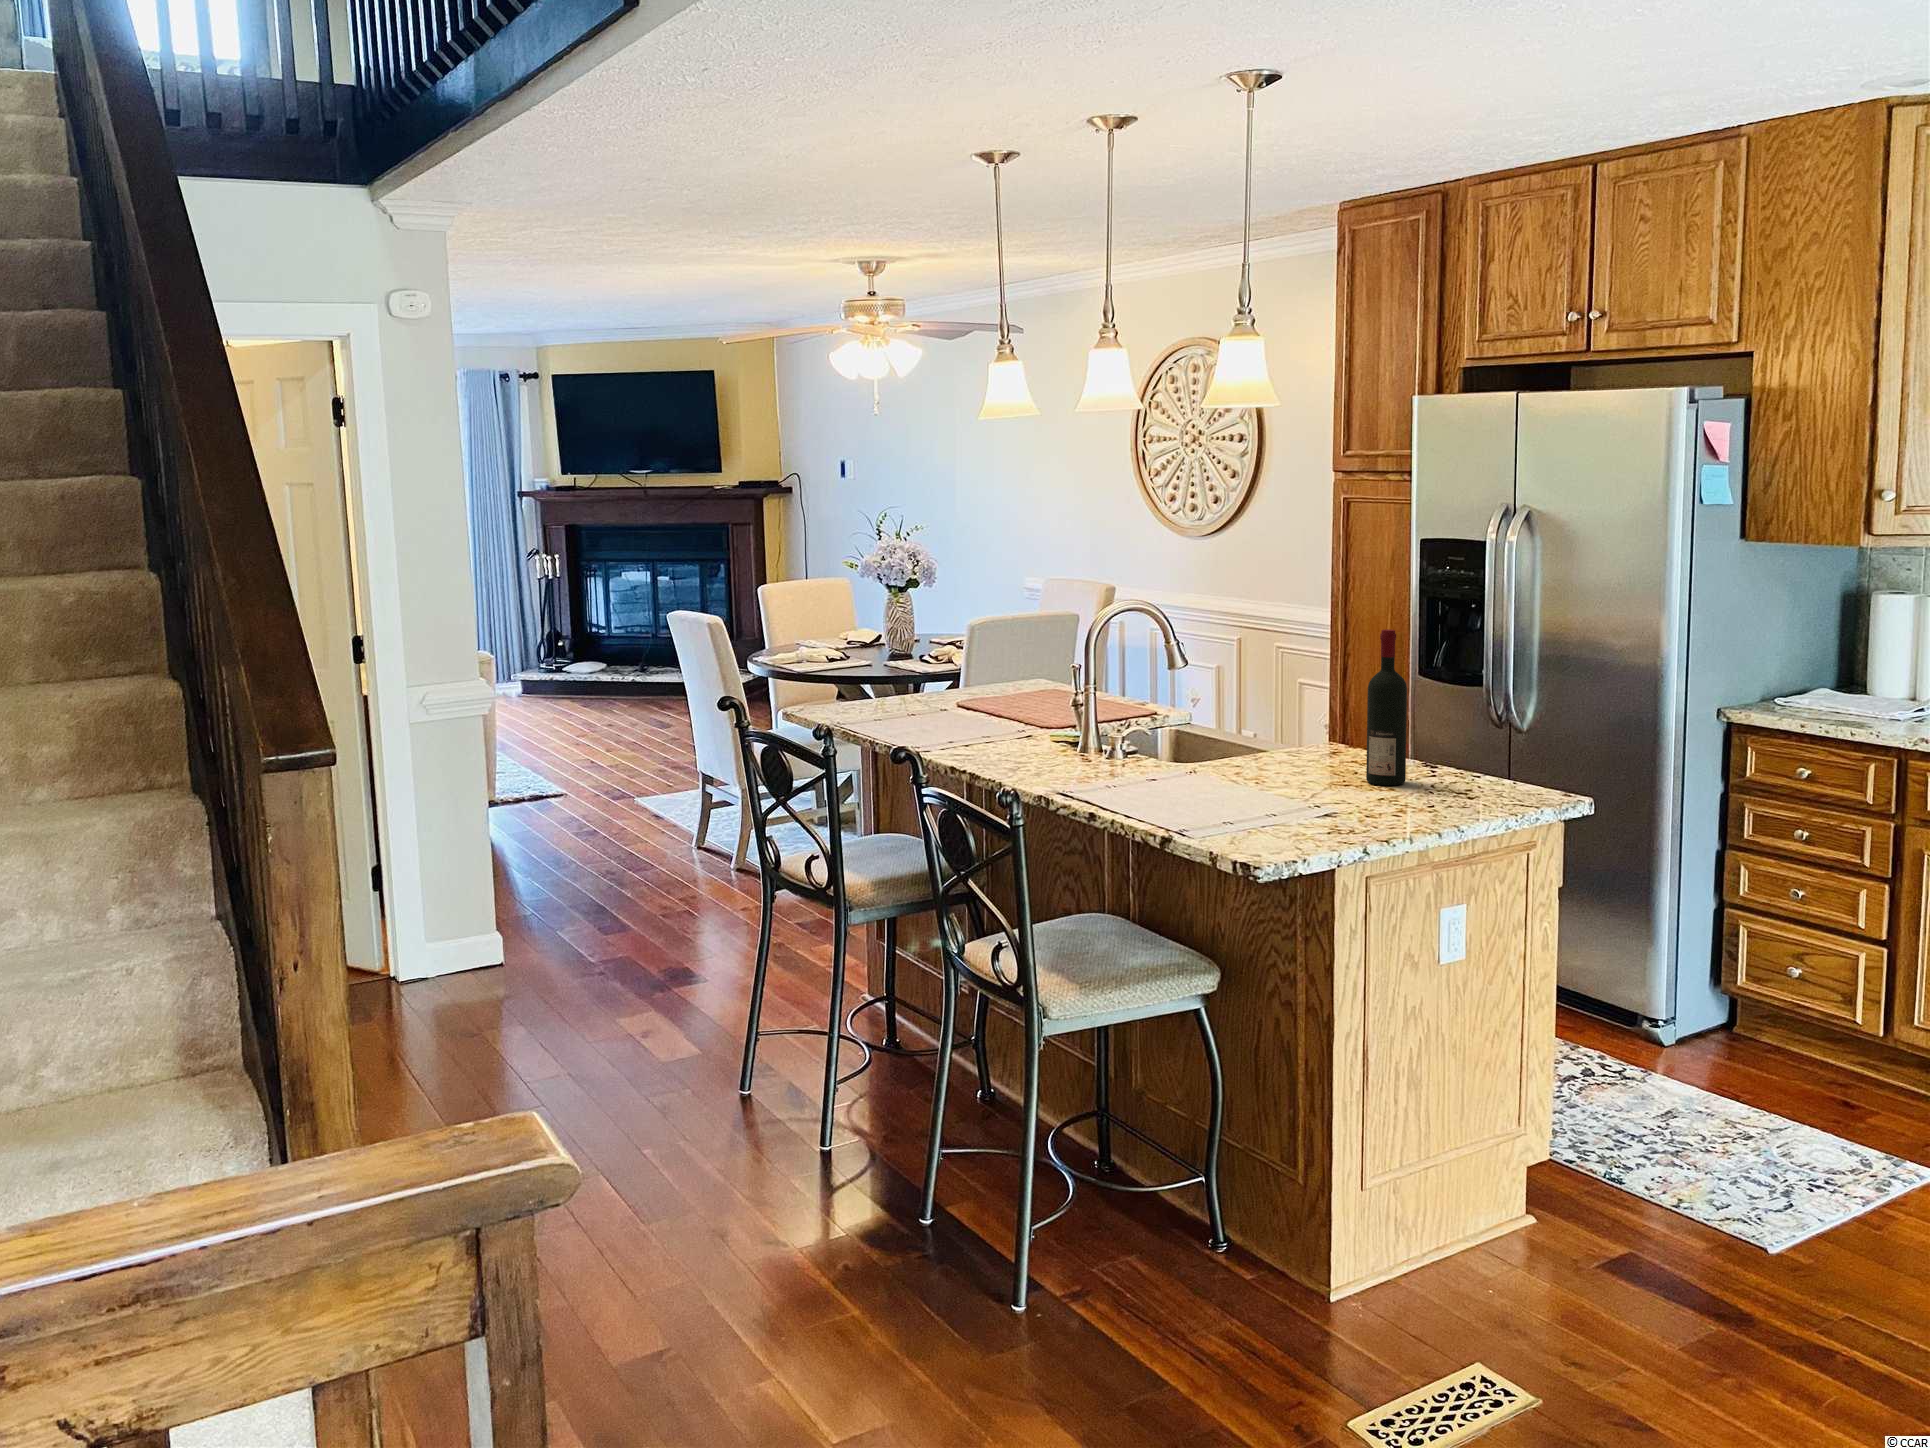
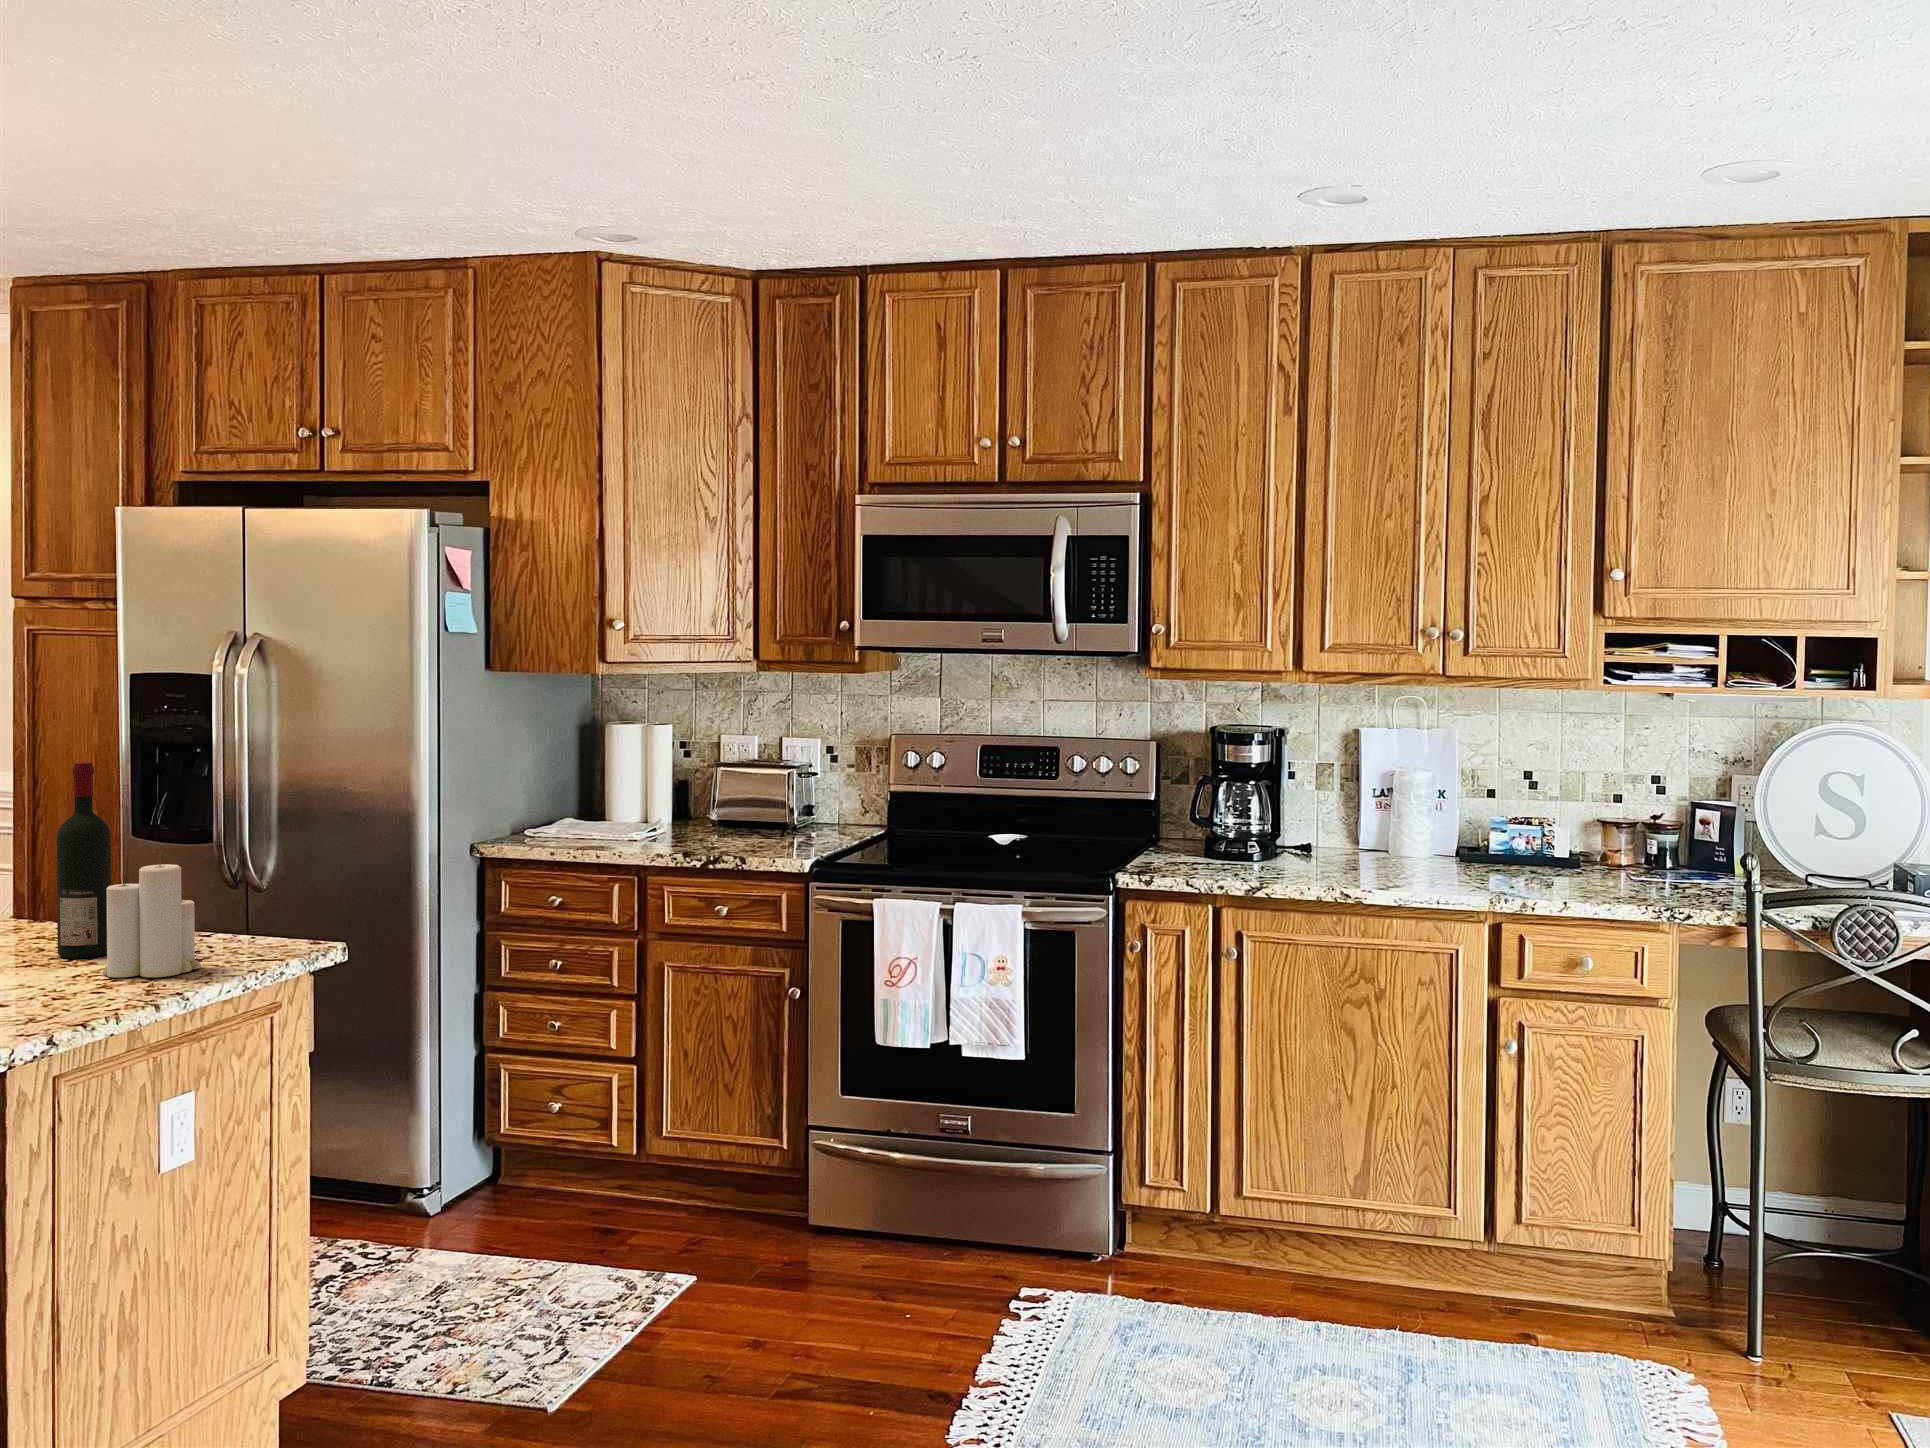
candle: none [1399,709,1474,810] -> present [103,854,201,978]

